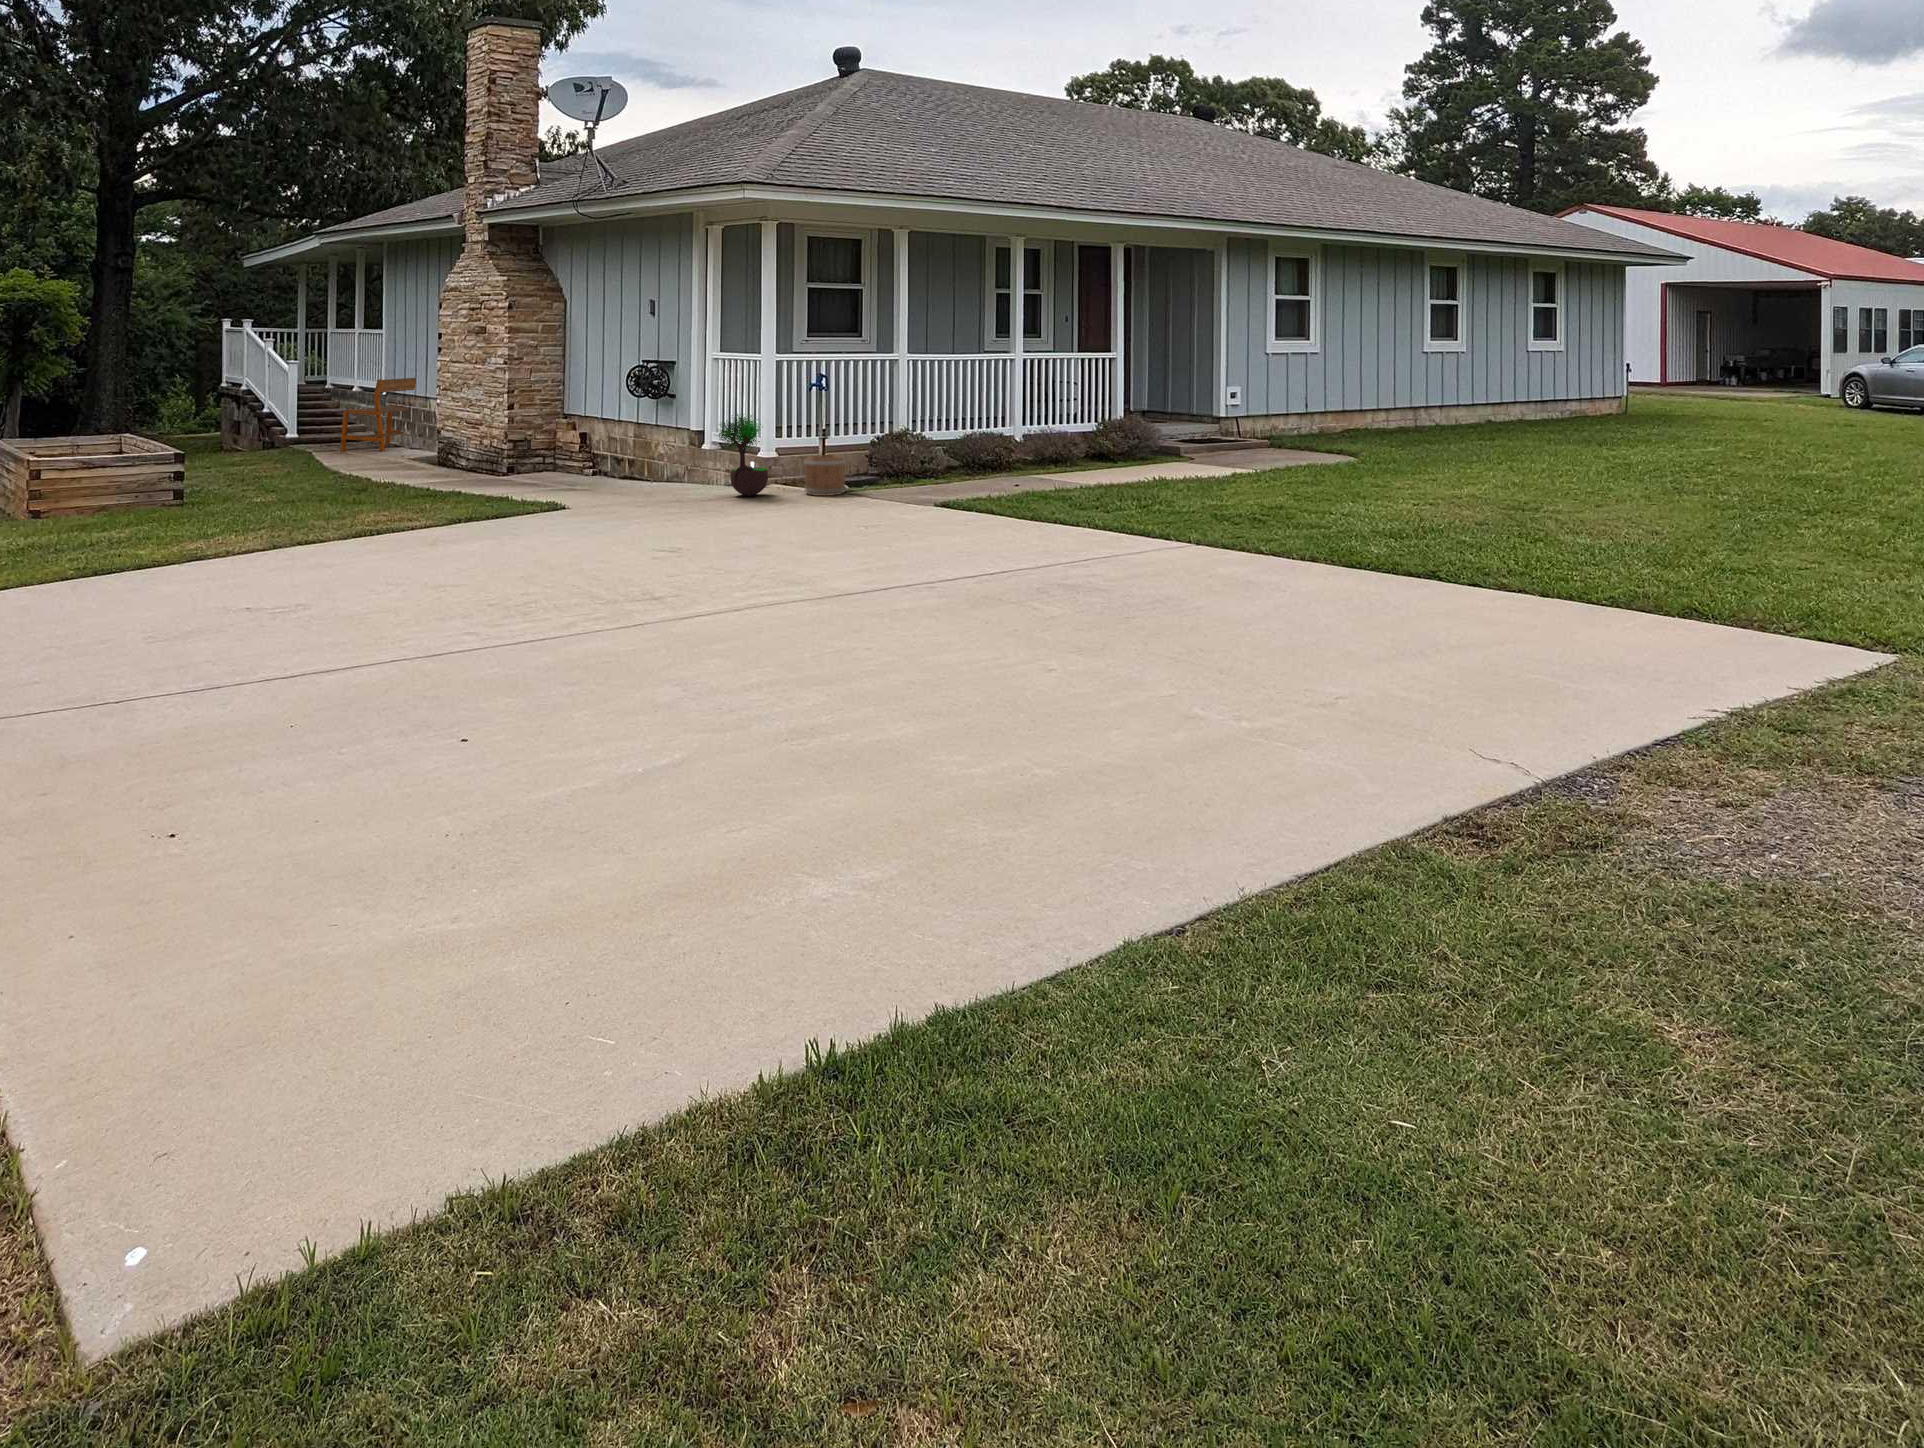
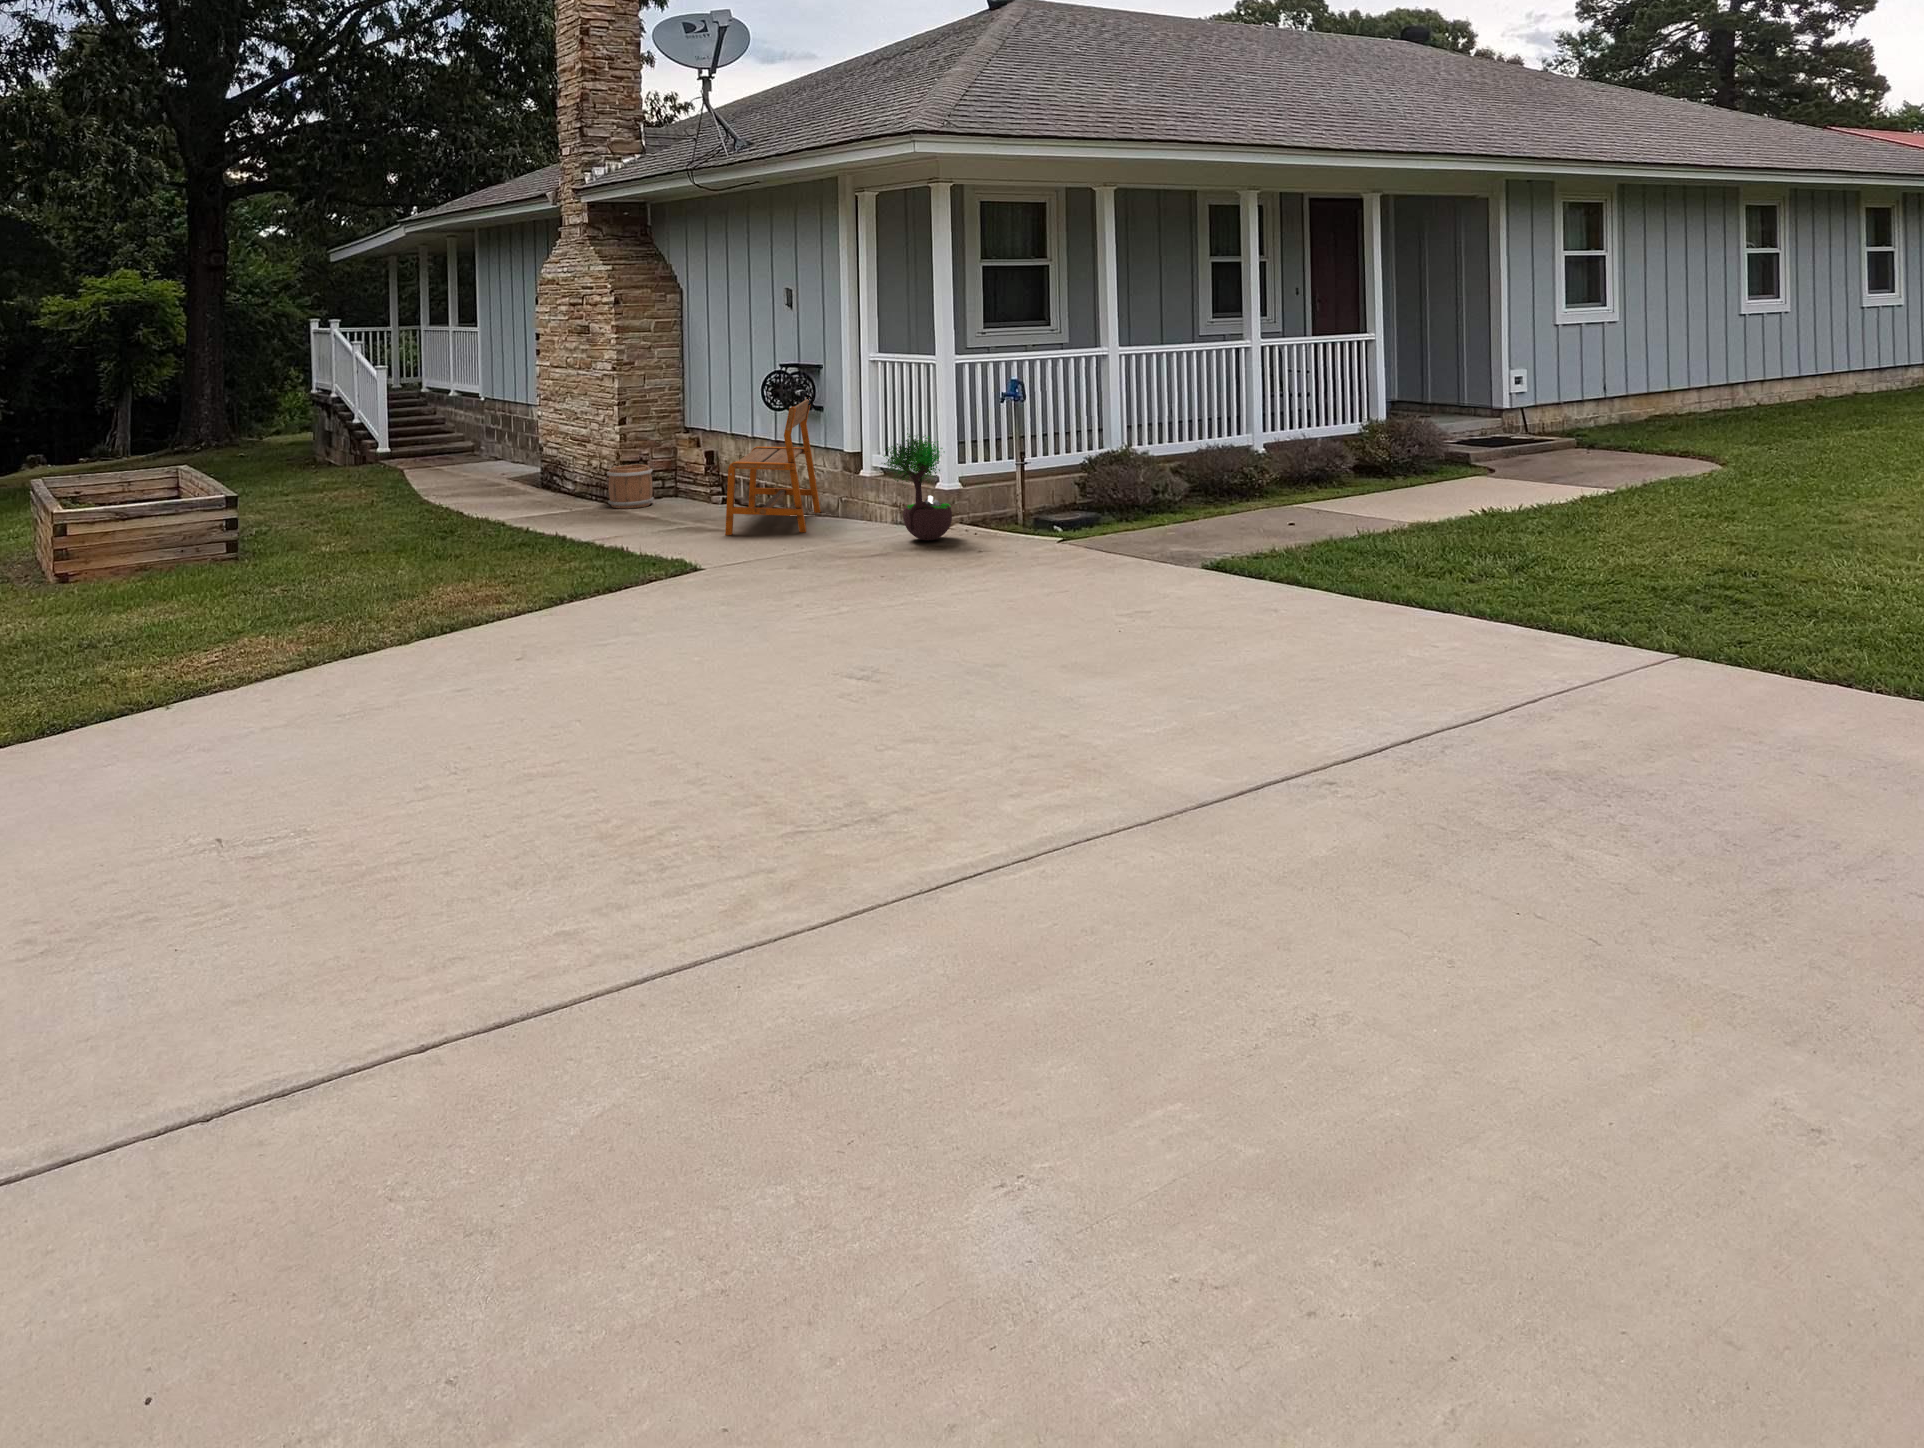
bench: present [340,377,417,451] -> present [725,399,821,535]
bucket: present [804,455,846,496] -> present [607,464,654,509]

